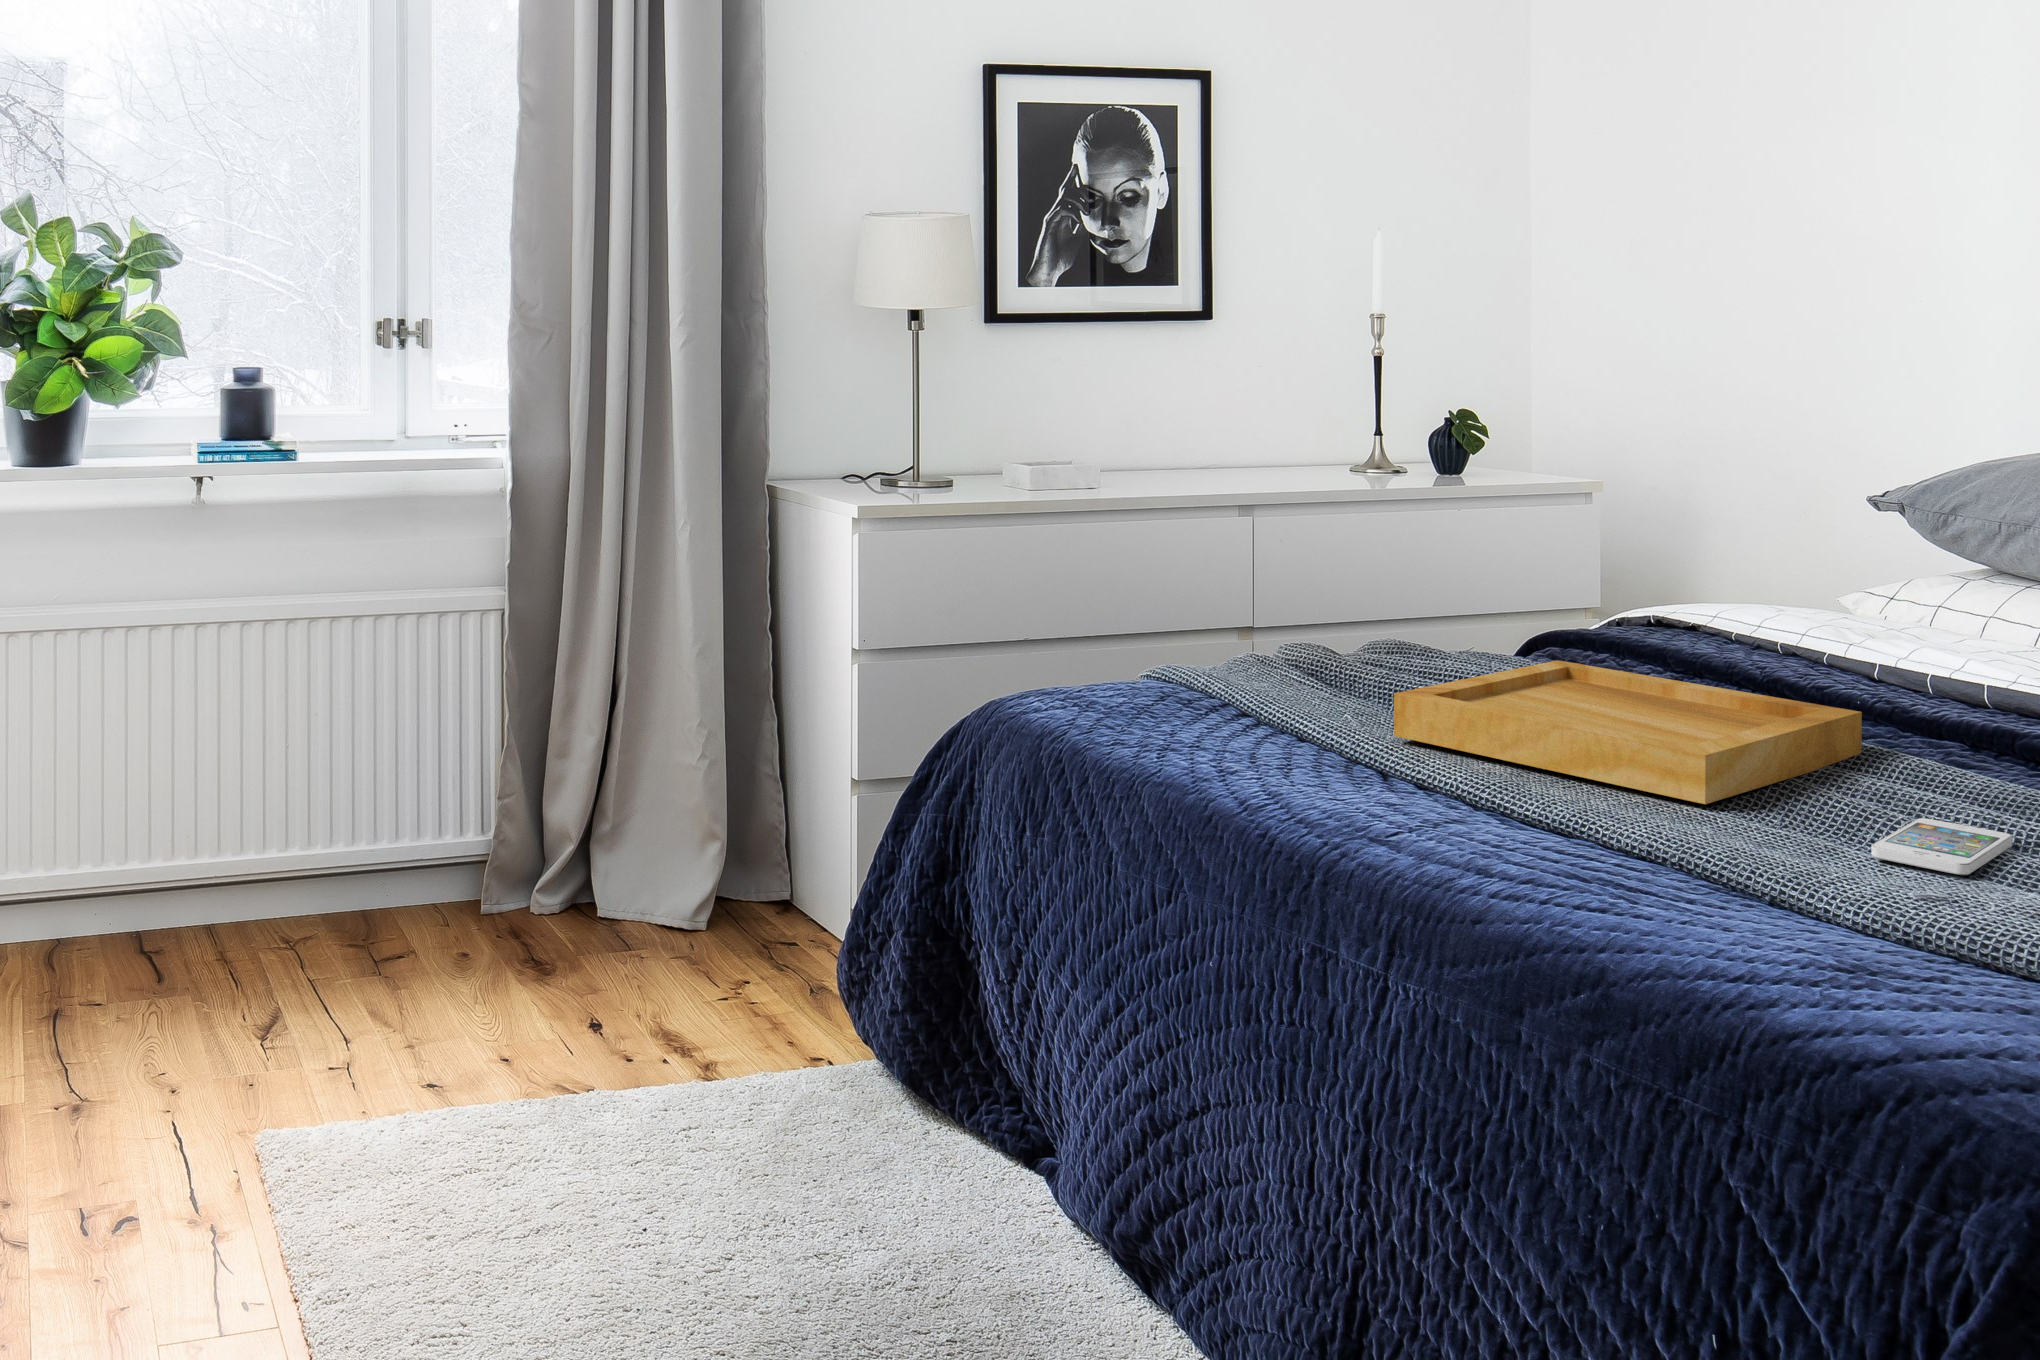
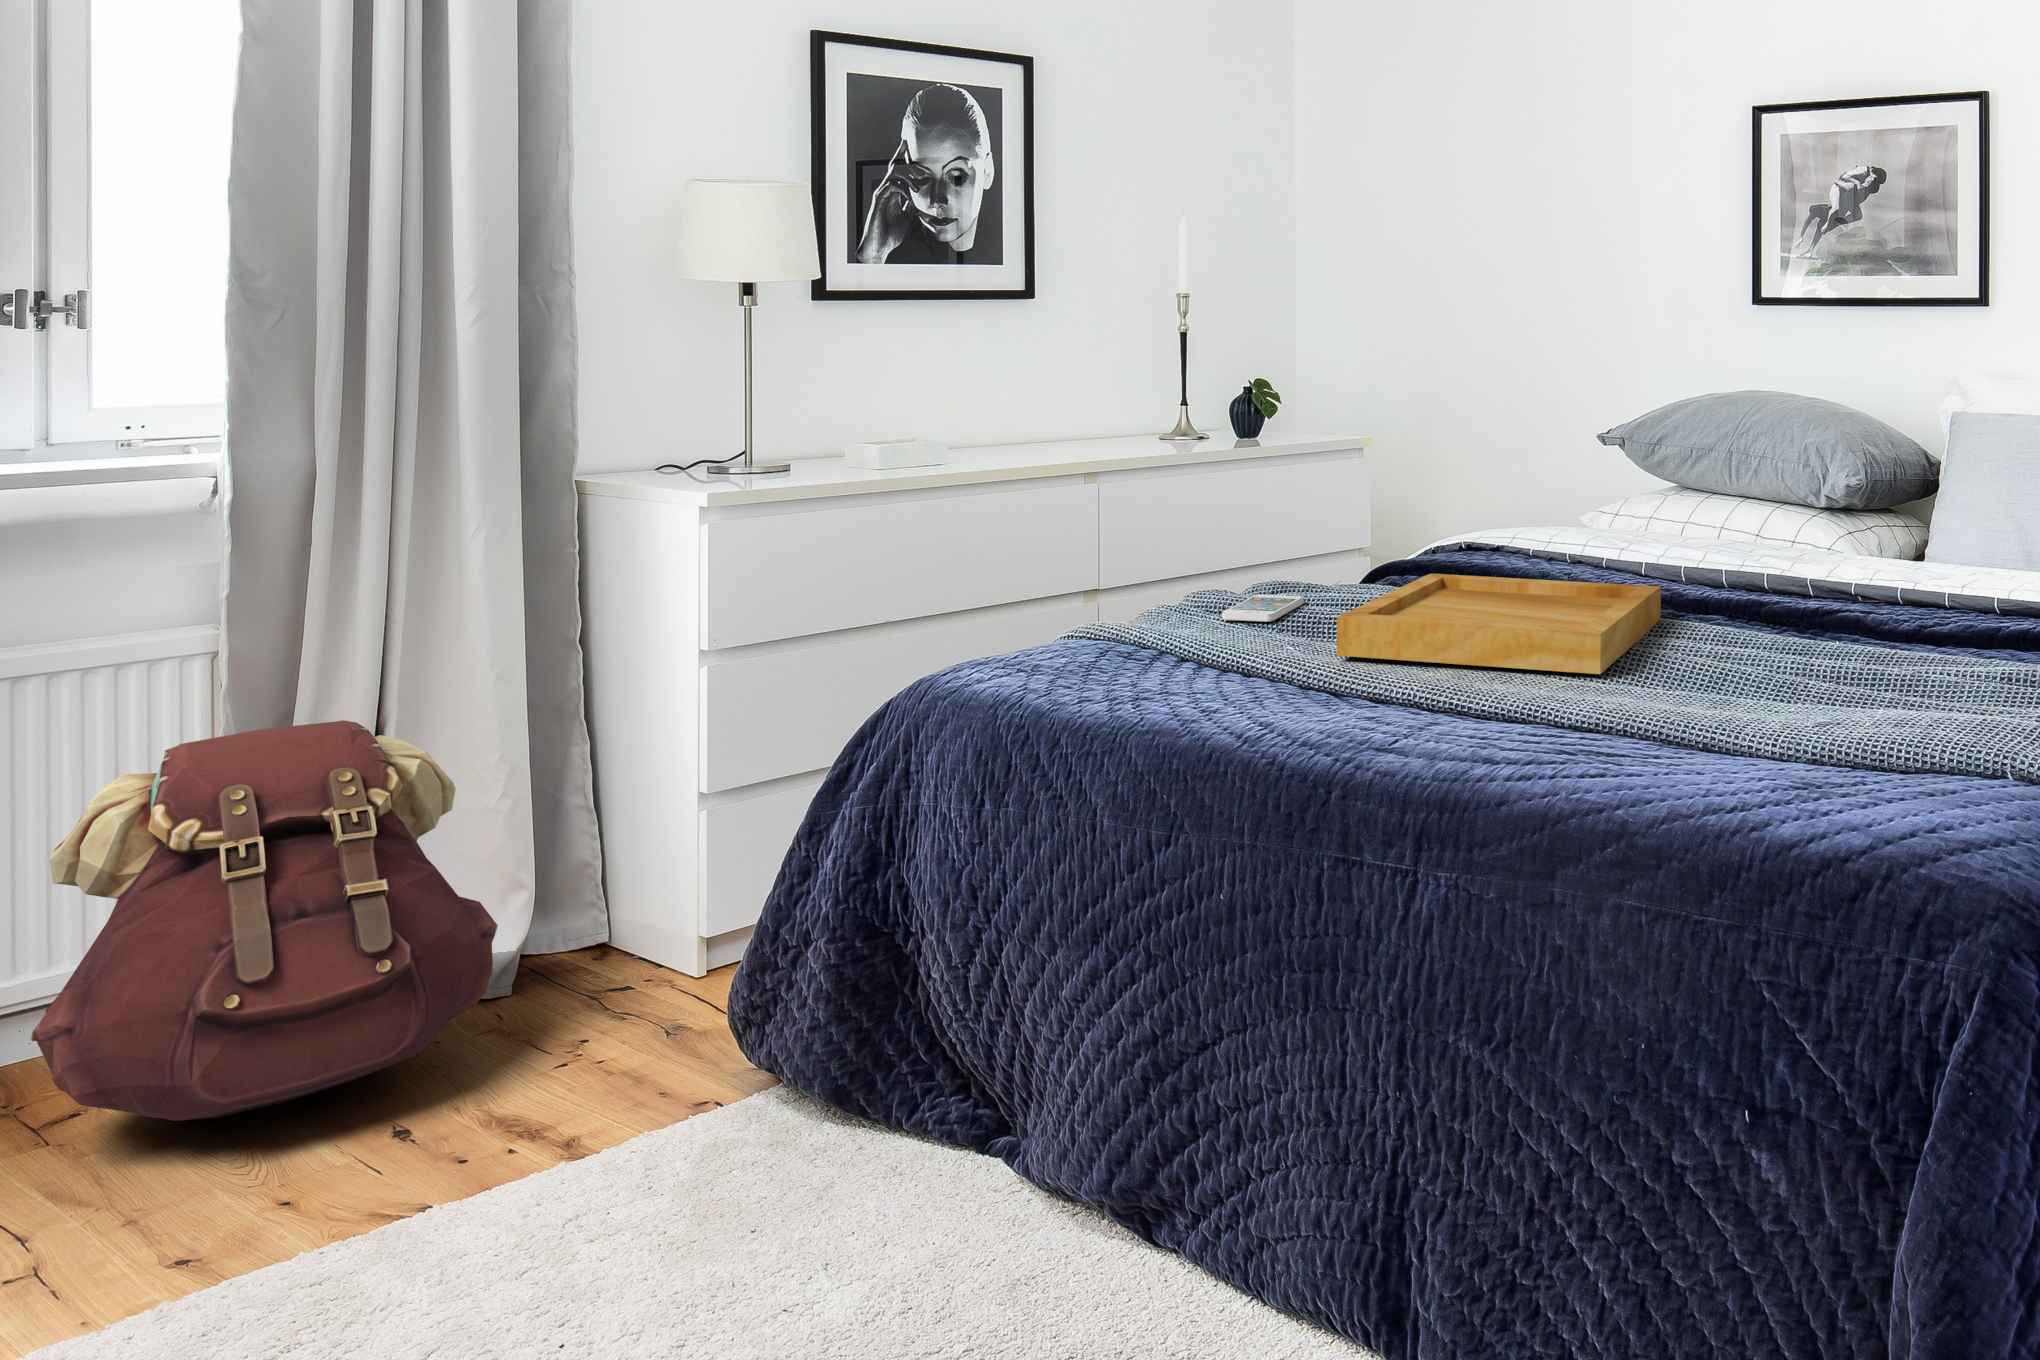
backpack: none [391,671,691,971] -> present [31,720,498,1121]
smartphone: present [1871,818,2012,875] -> present [1222,595,1304,622]

